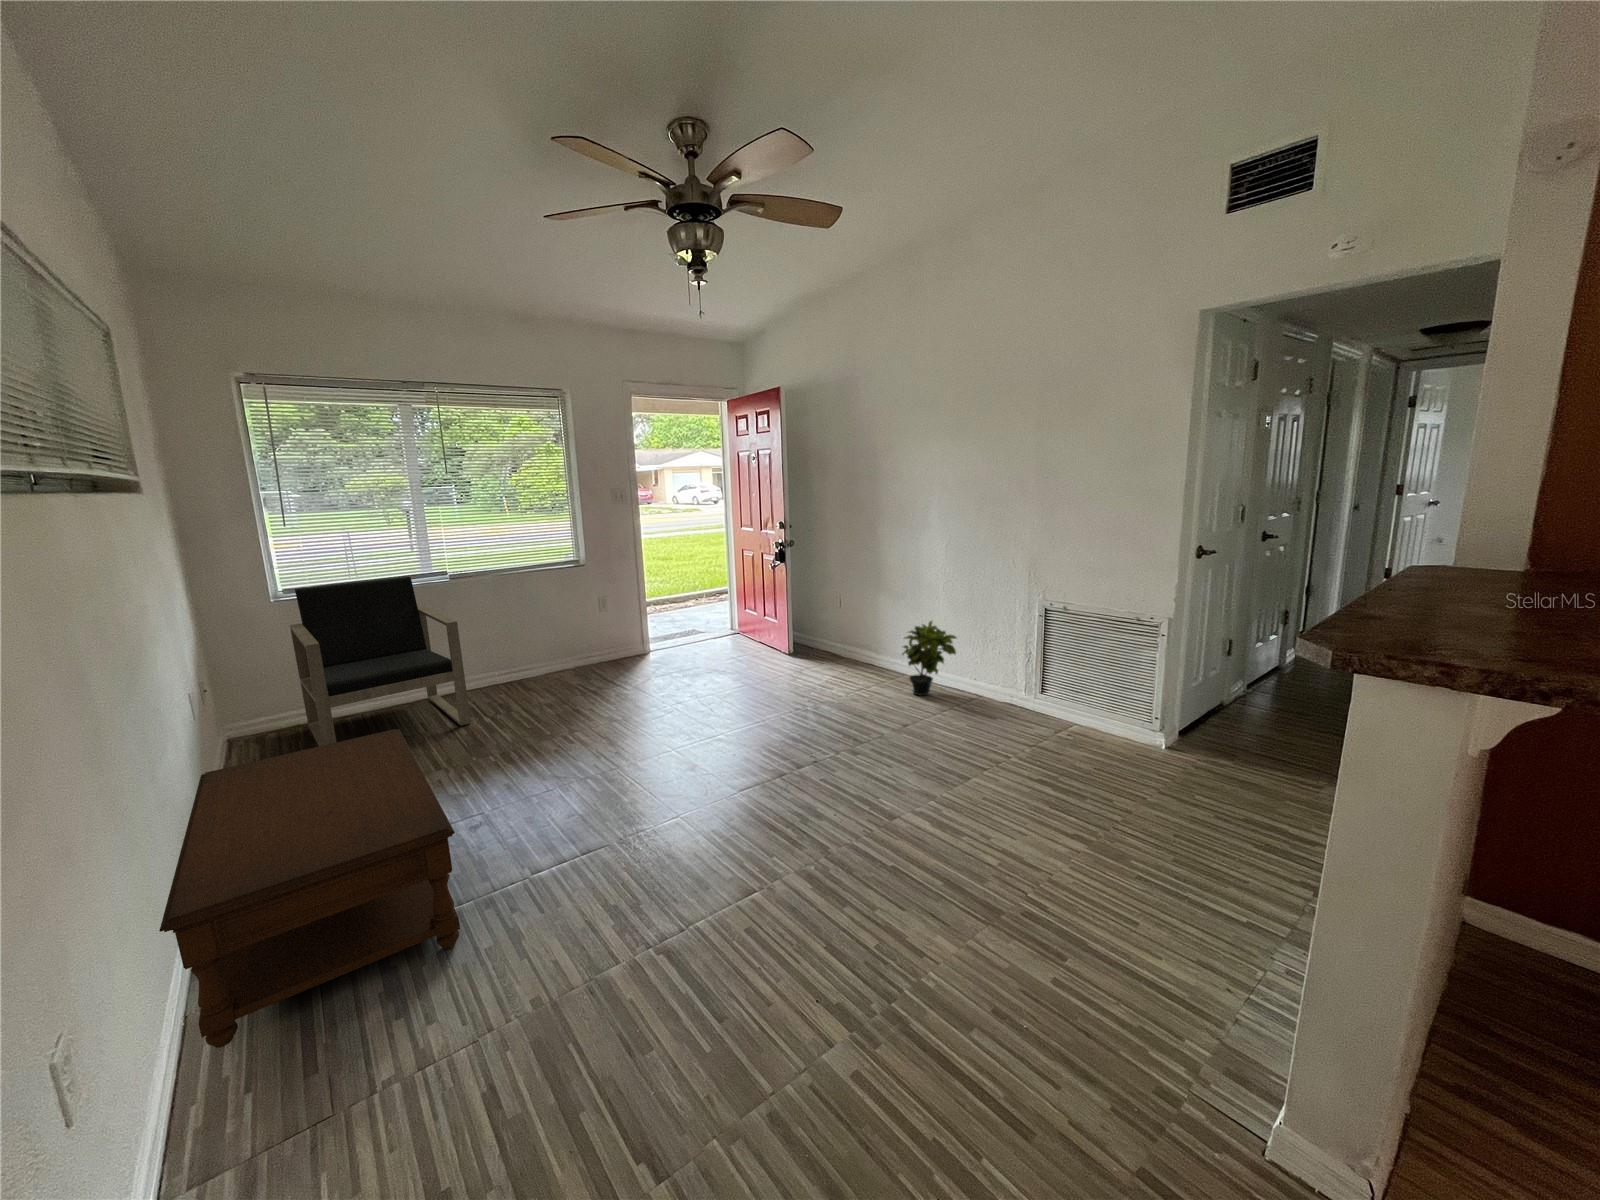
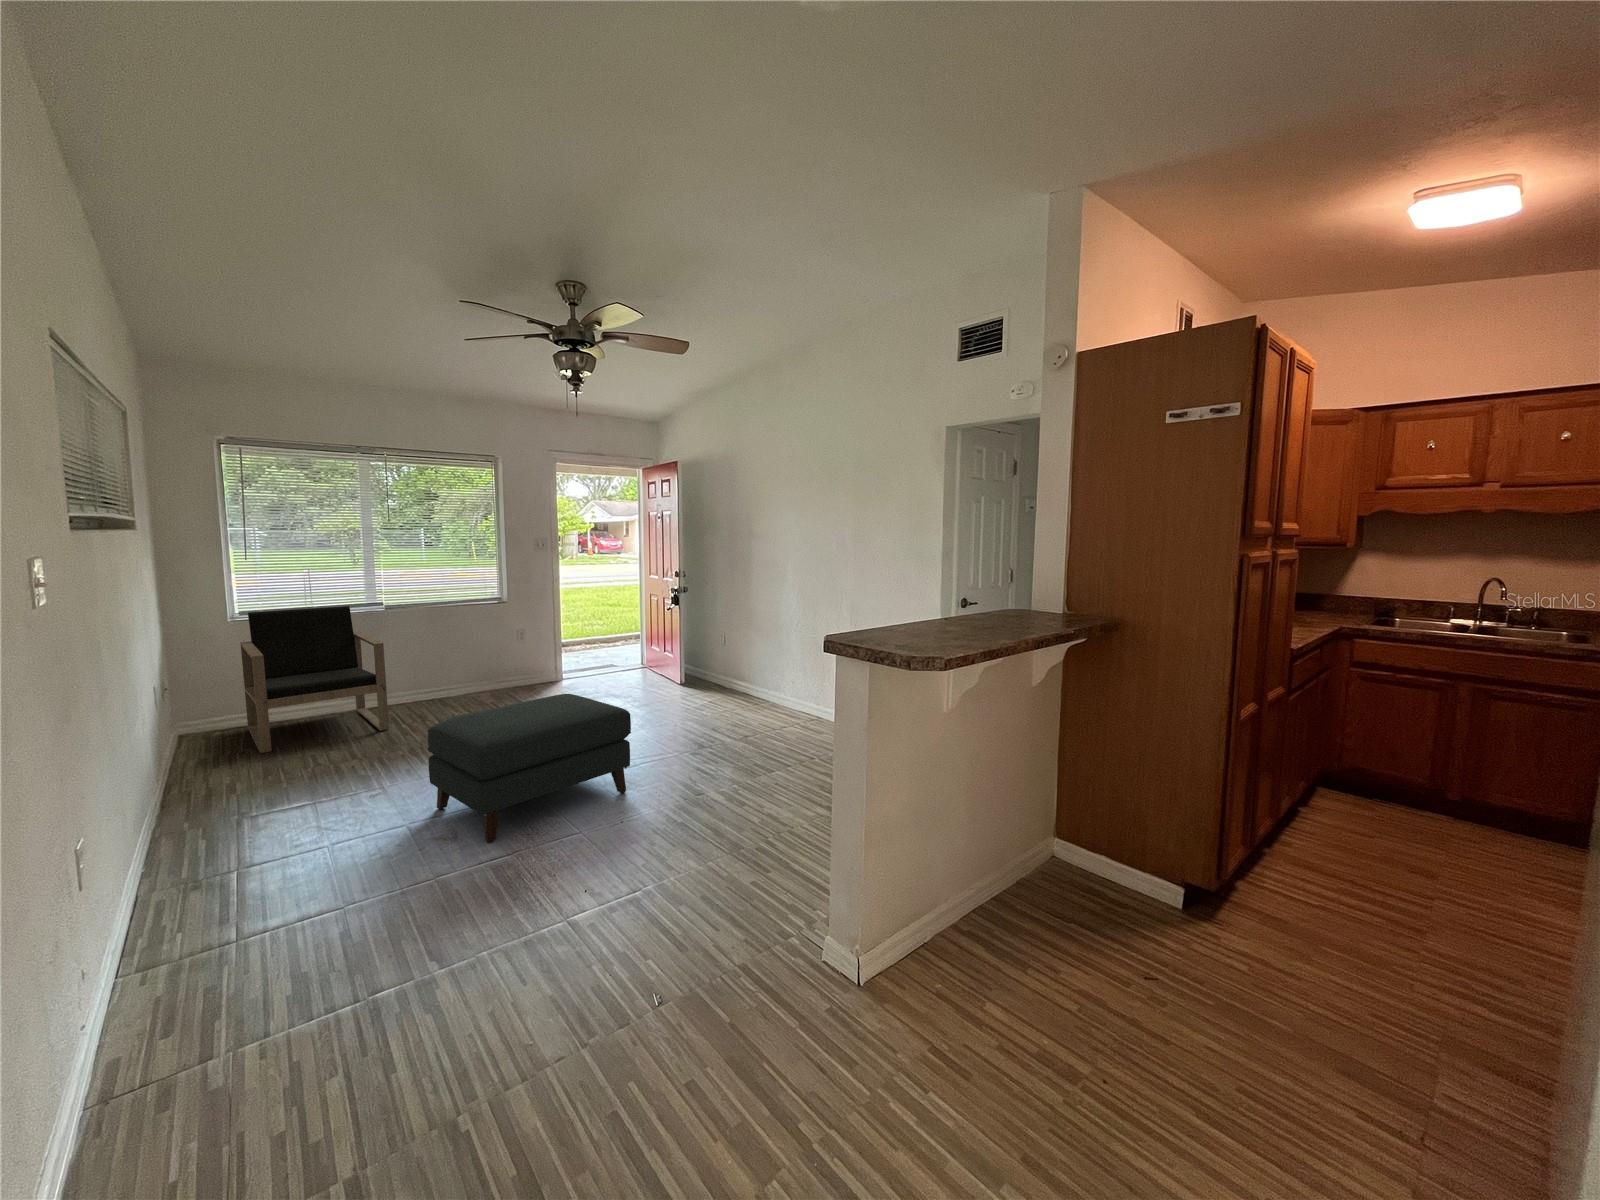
potted plant: present [902,621,956,695] -> none [758,654,803,716]
ottoman: none [545,686,800,905] -> present [428,694,631,843]
coffee table: present [159,729,460,1048] -> none [131,719,346,913]

